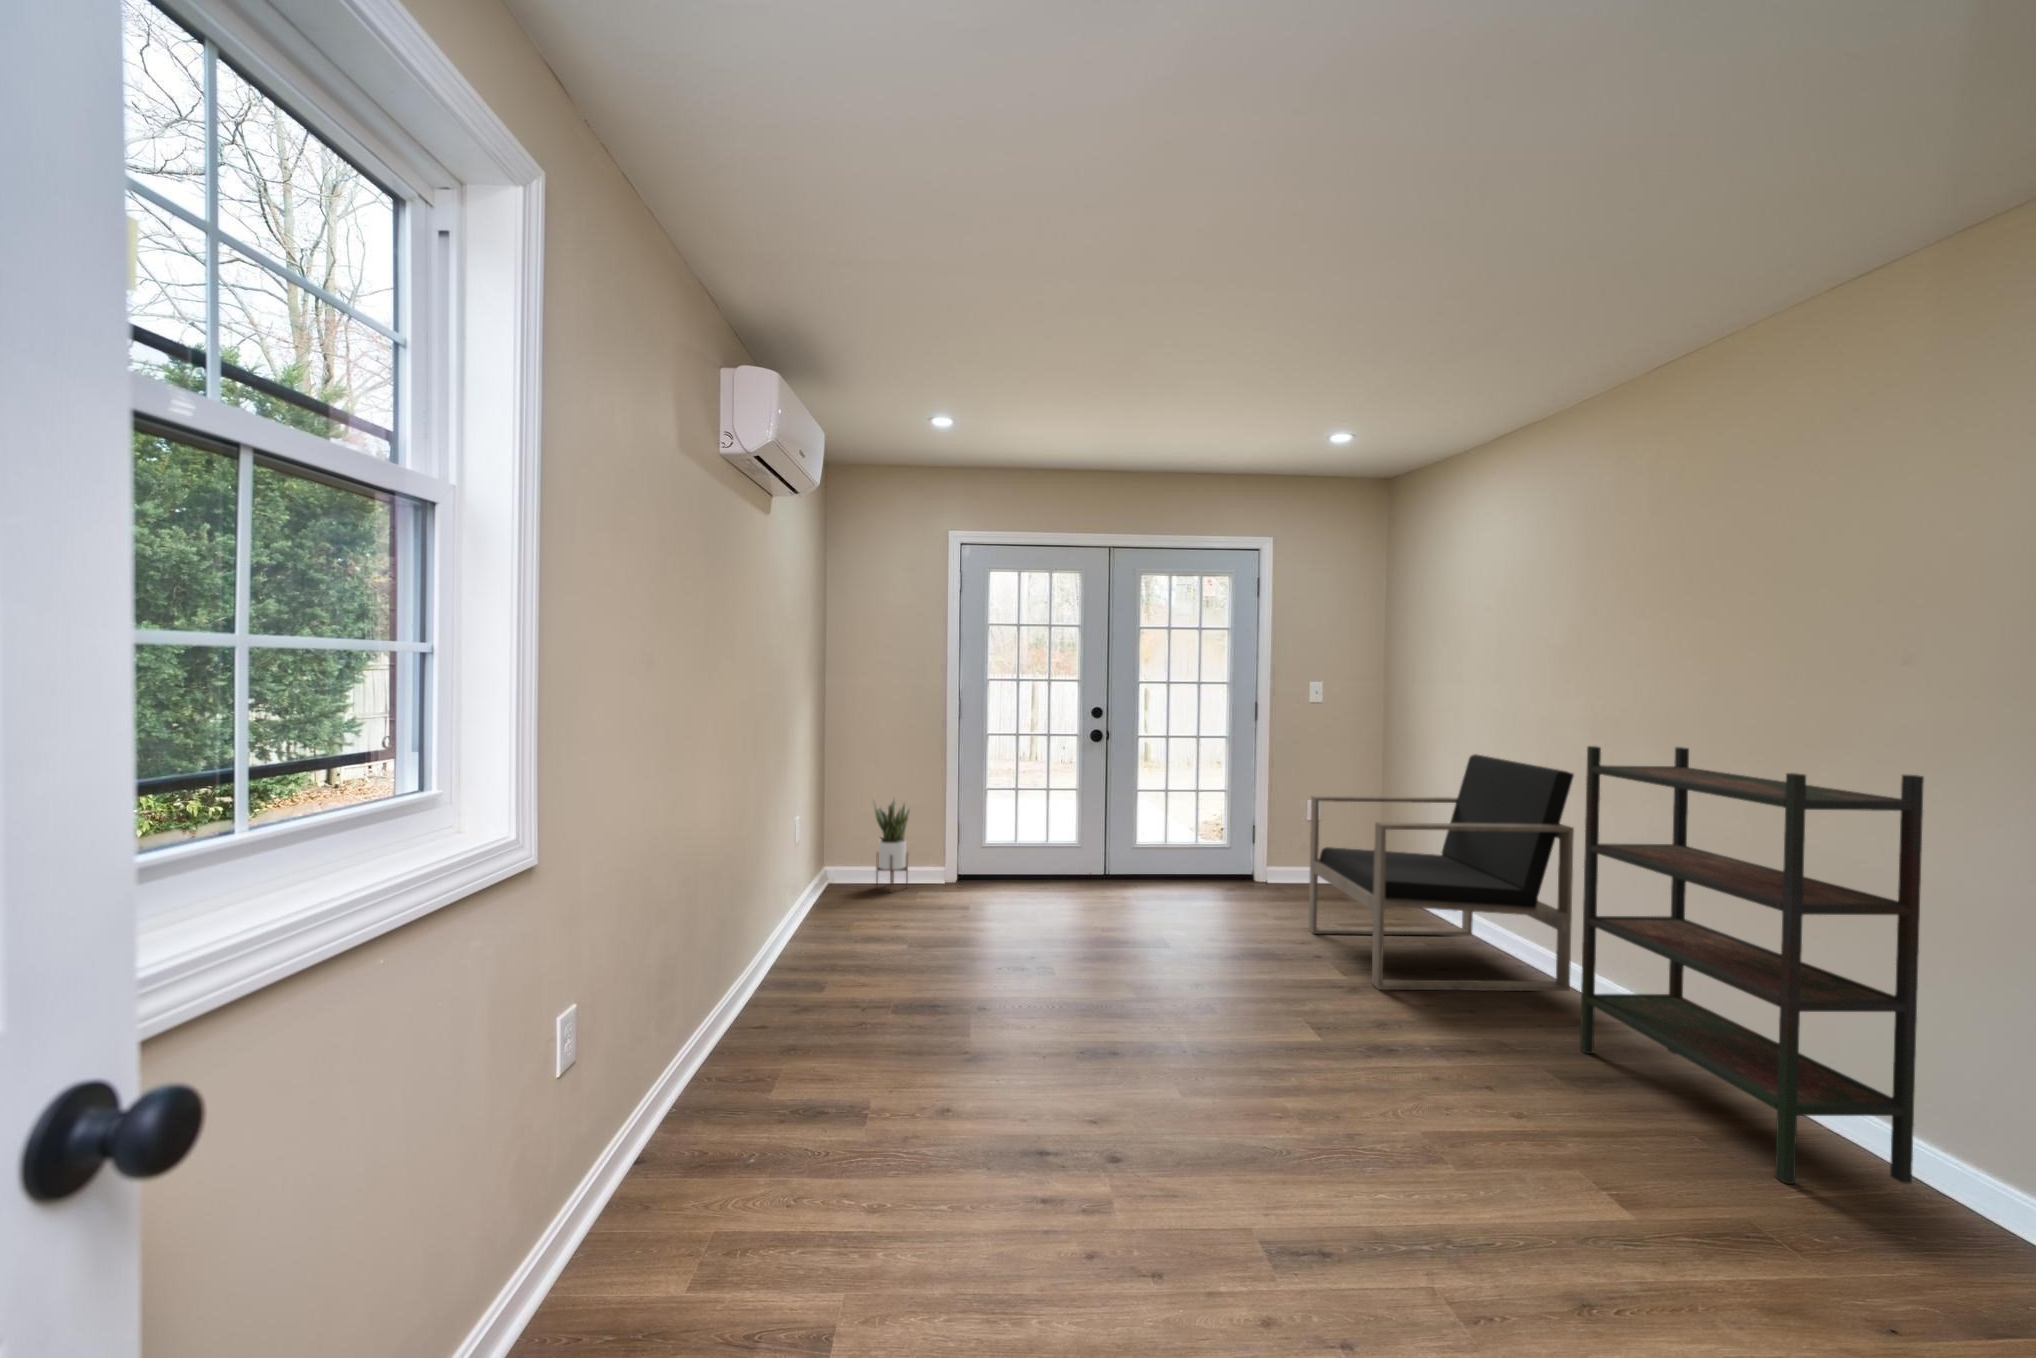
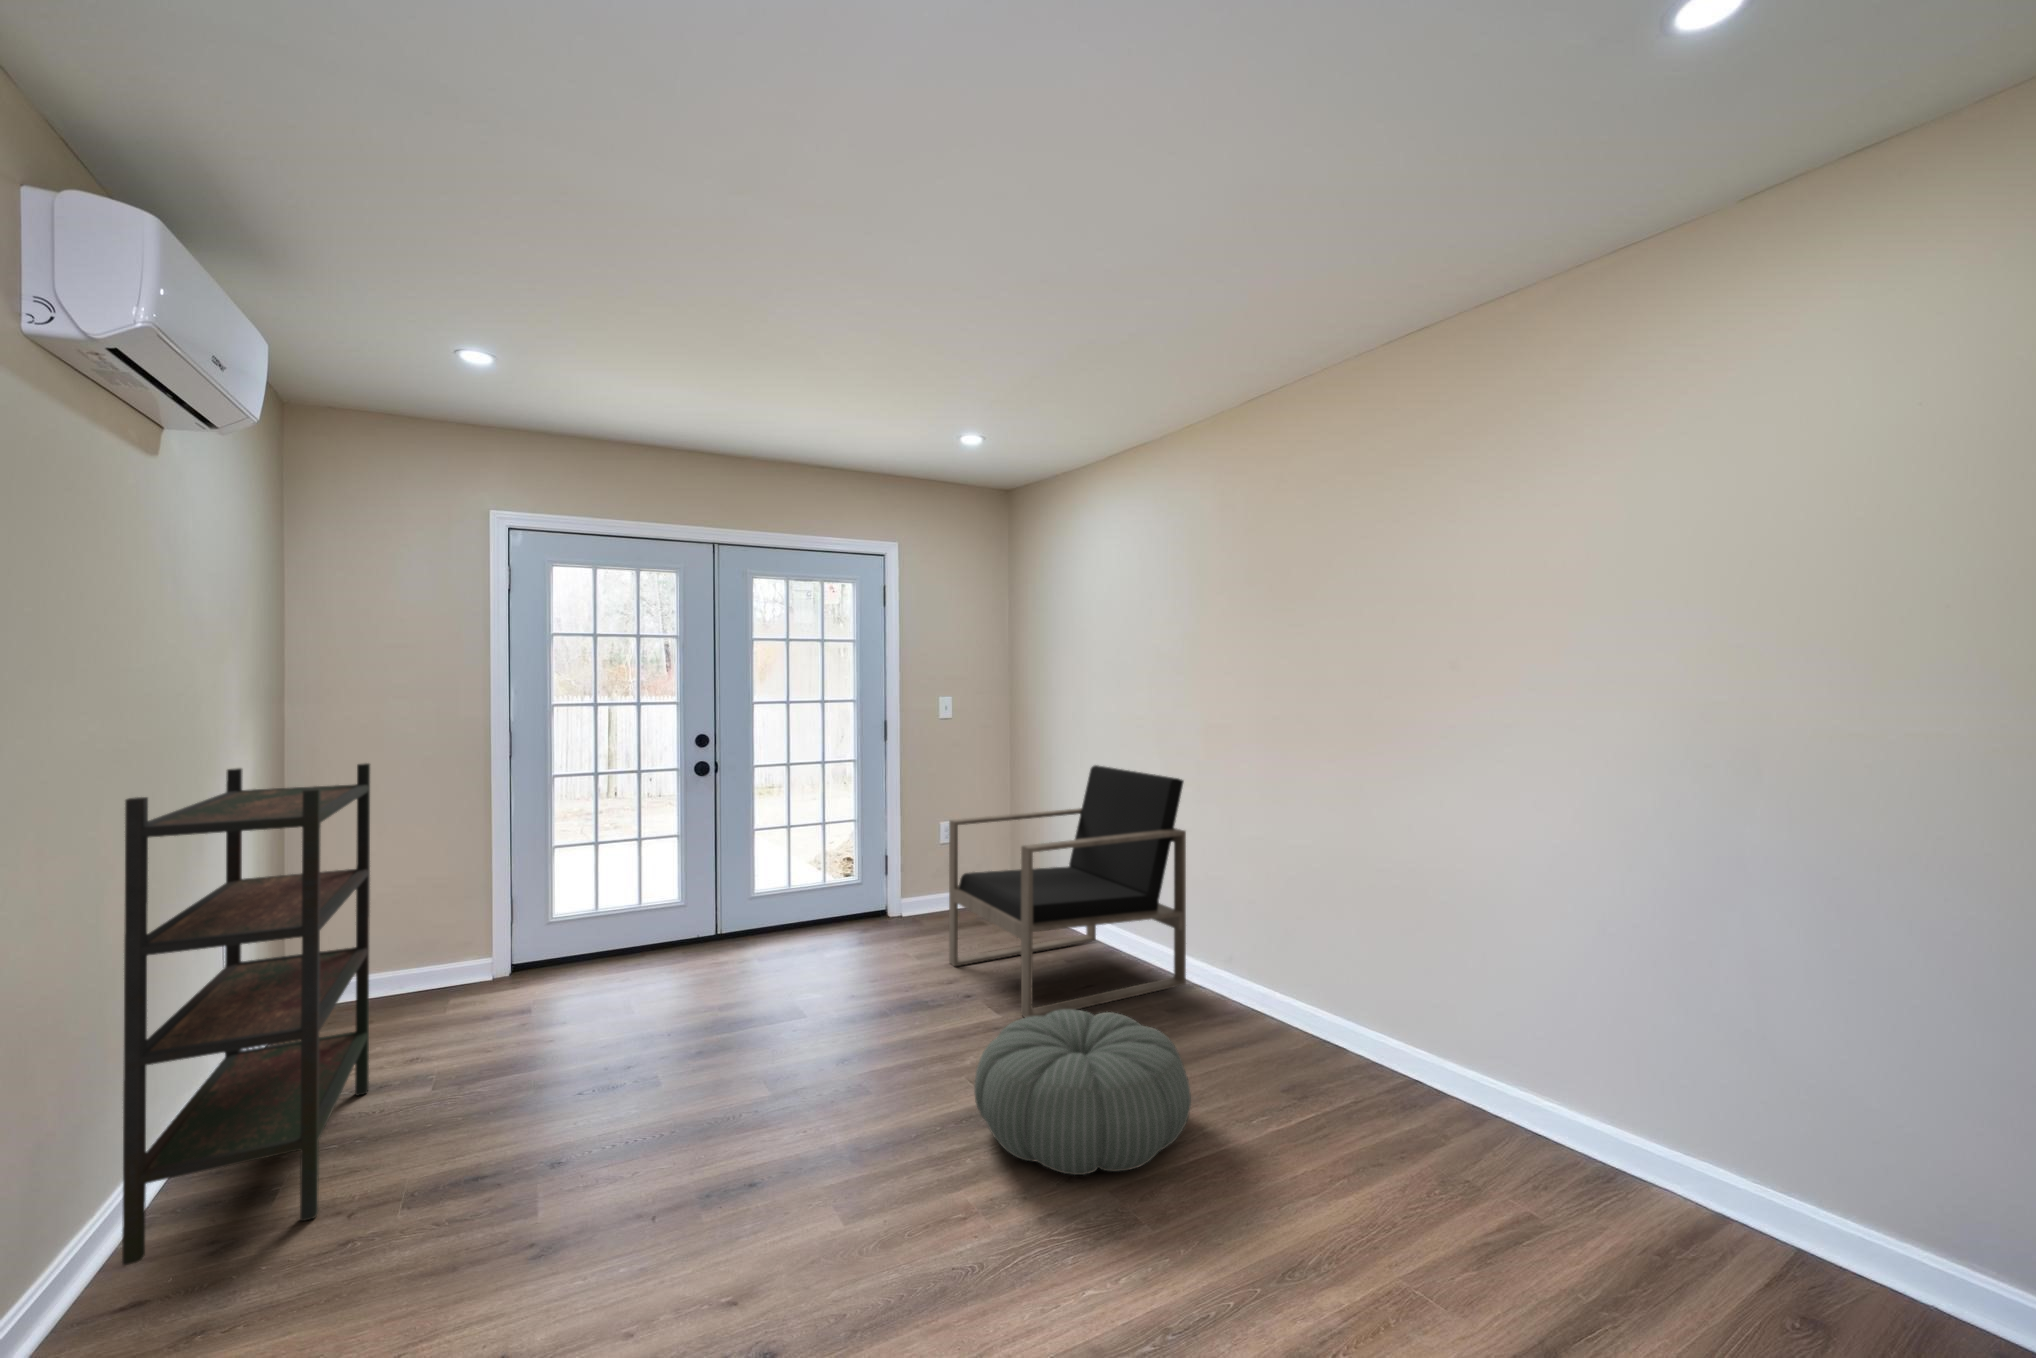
bookshelf: present [1580,746,1924,1184] -> present [122,763,370,1265]
potted plant: present [874,799,910,891] -> none [368,871,433,1007]
pouf: none [1304,975,1528,1125] -> present [974,1009,1191,1175]

